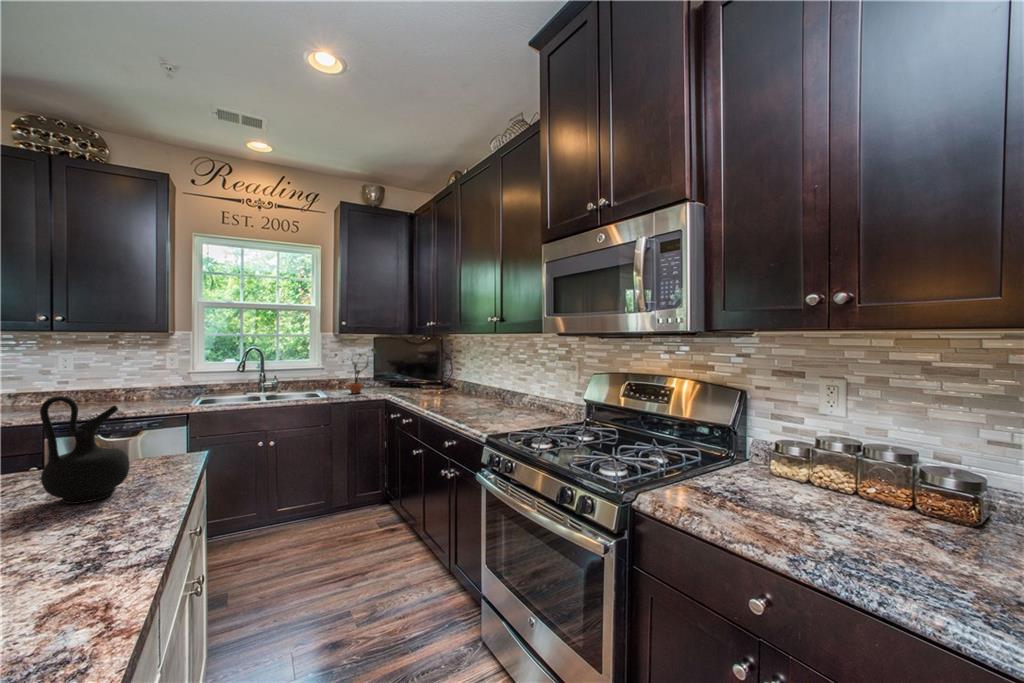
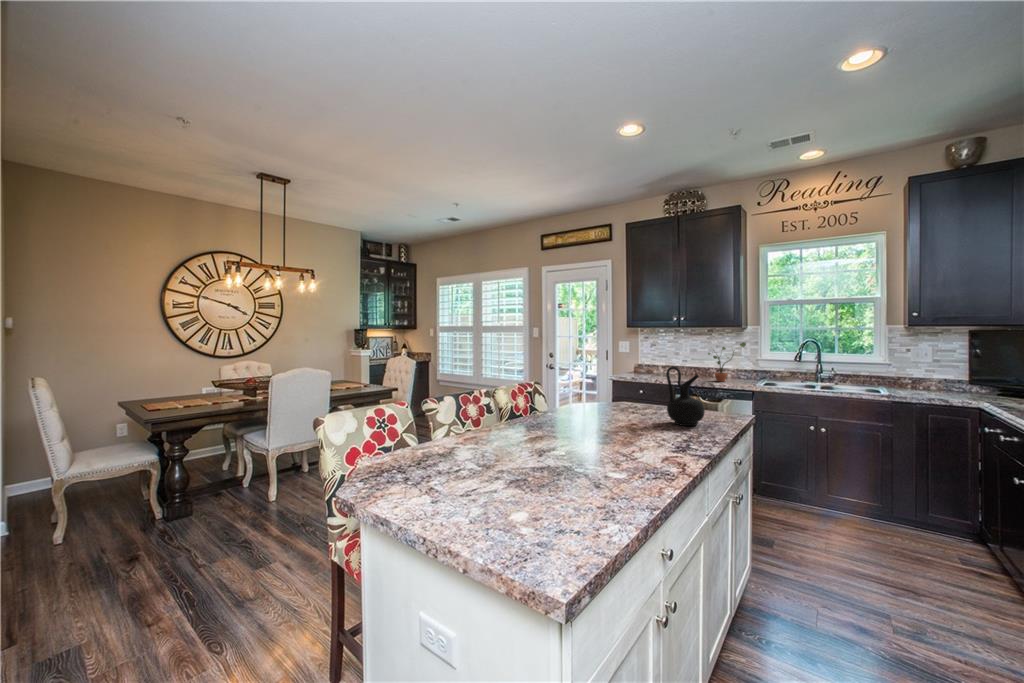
potted plant: present [342,348,376,393] -> present [708,342,746,382]

